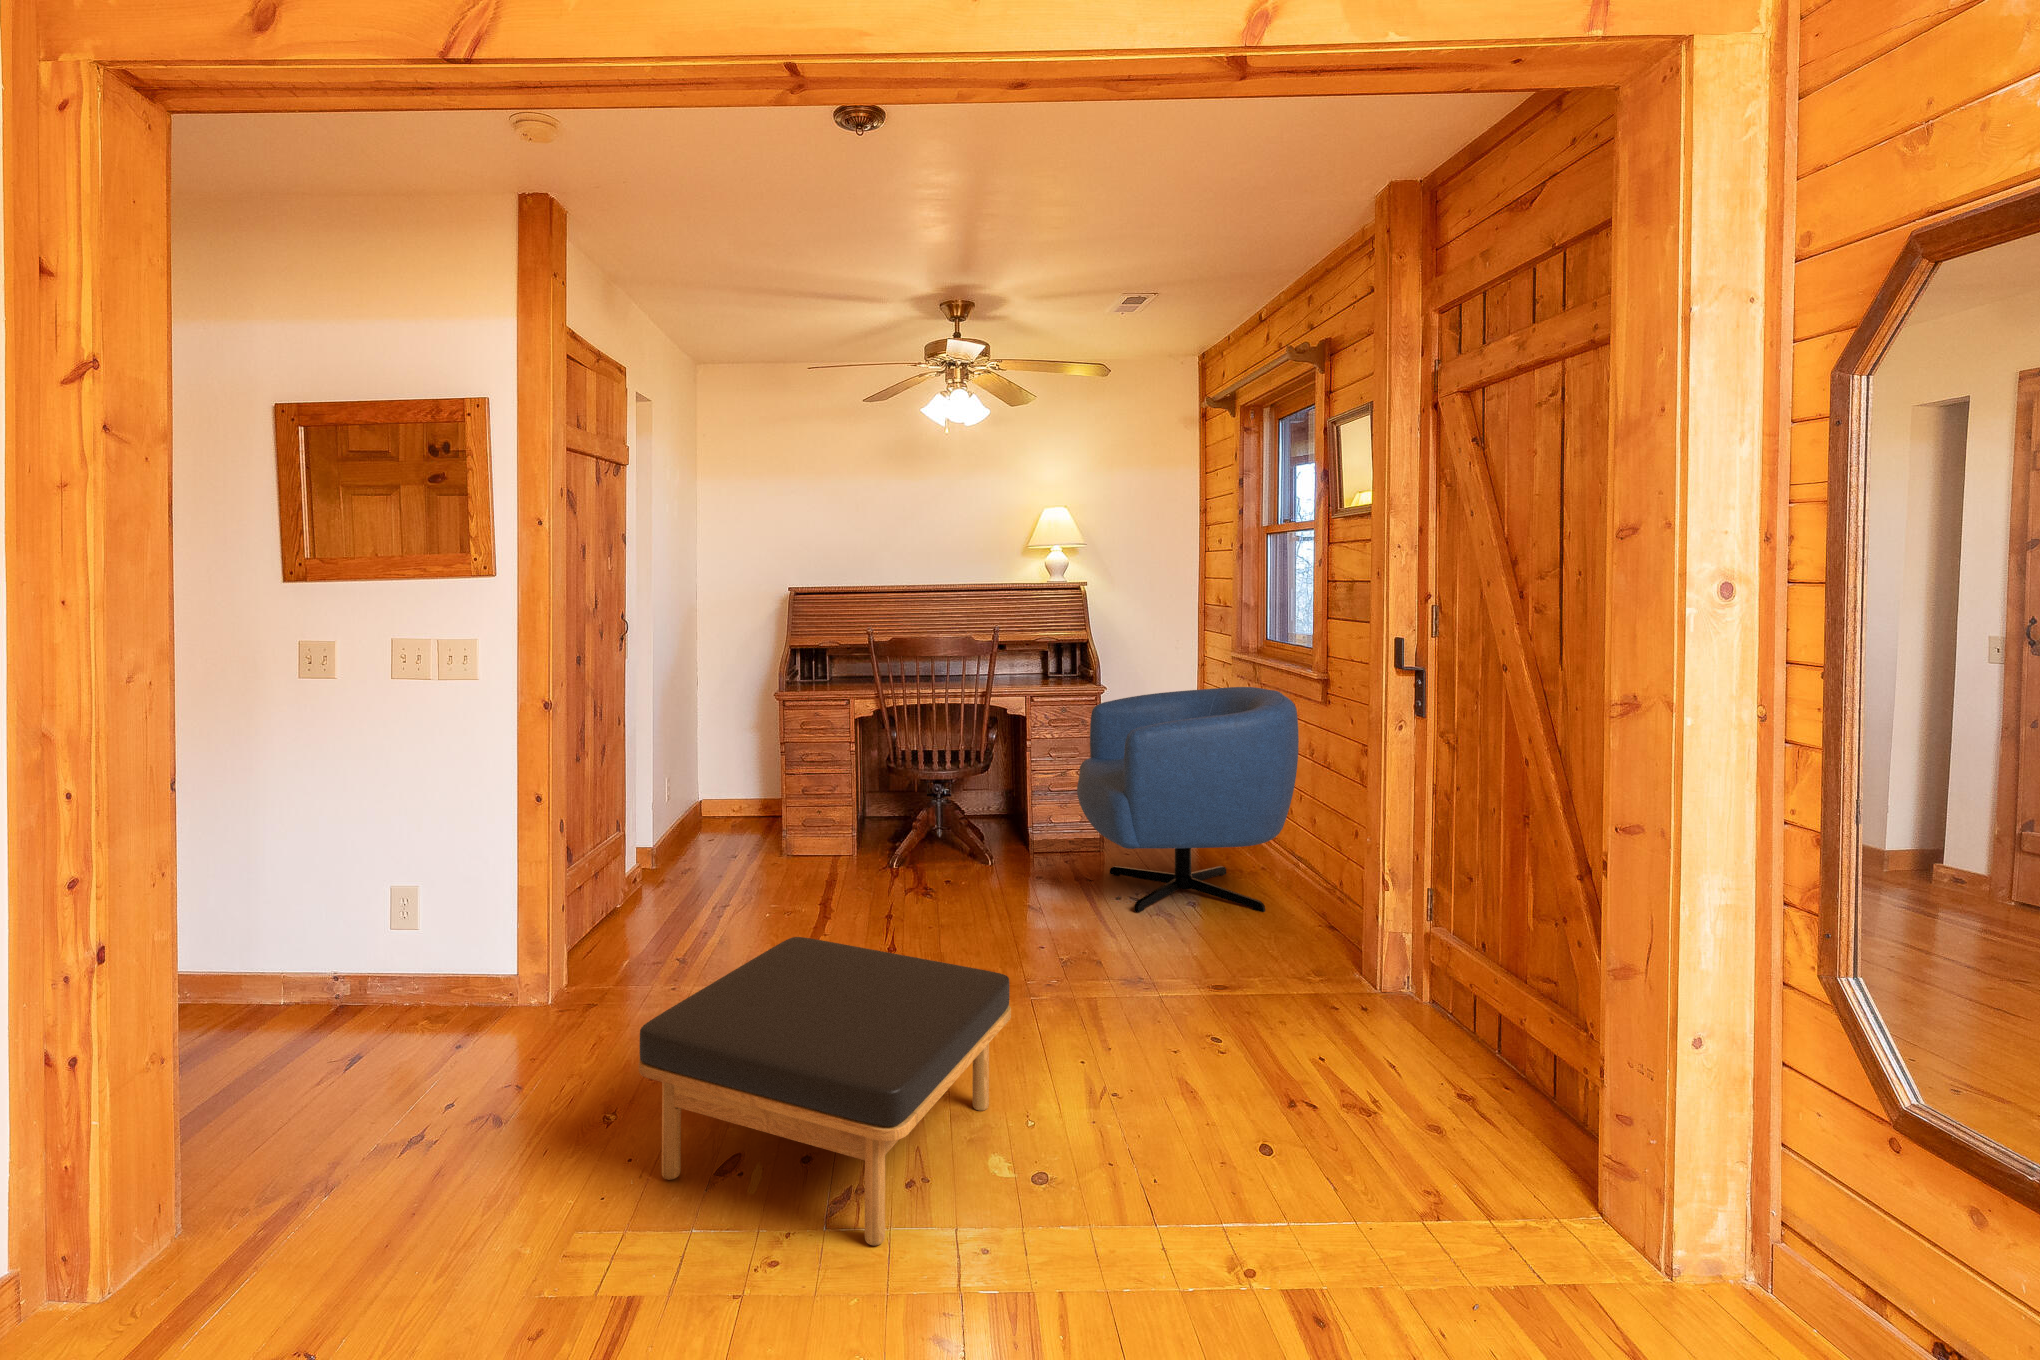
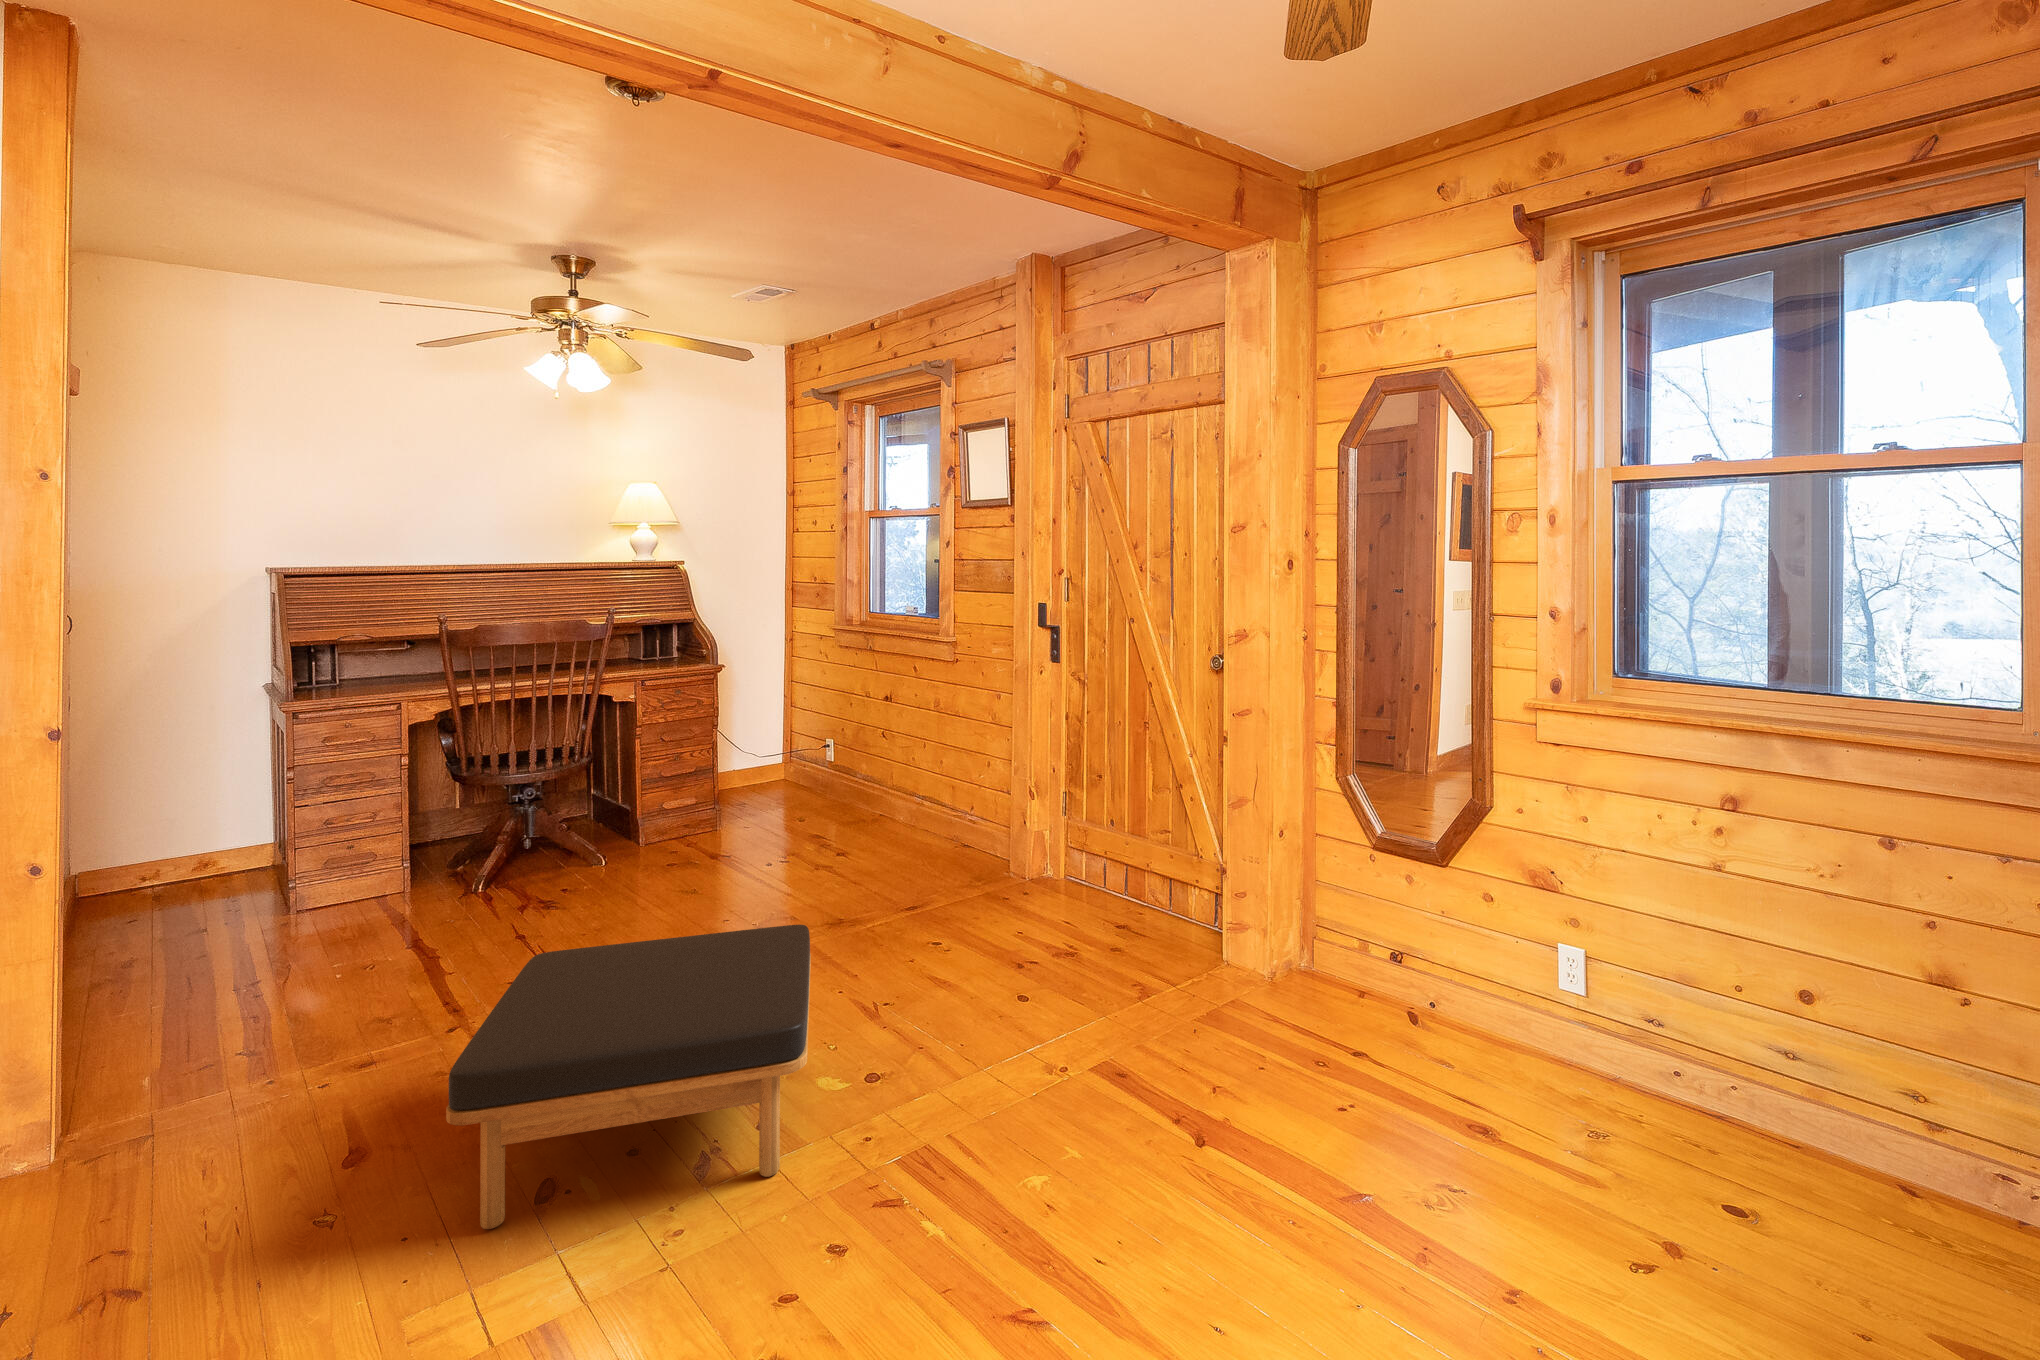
armchair: present [1077,687,1299,912] -> none [713,656,934,872]

